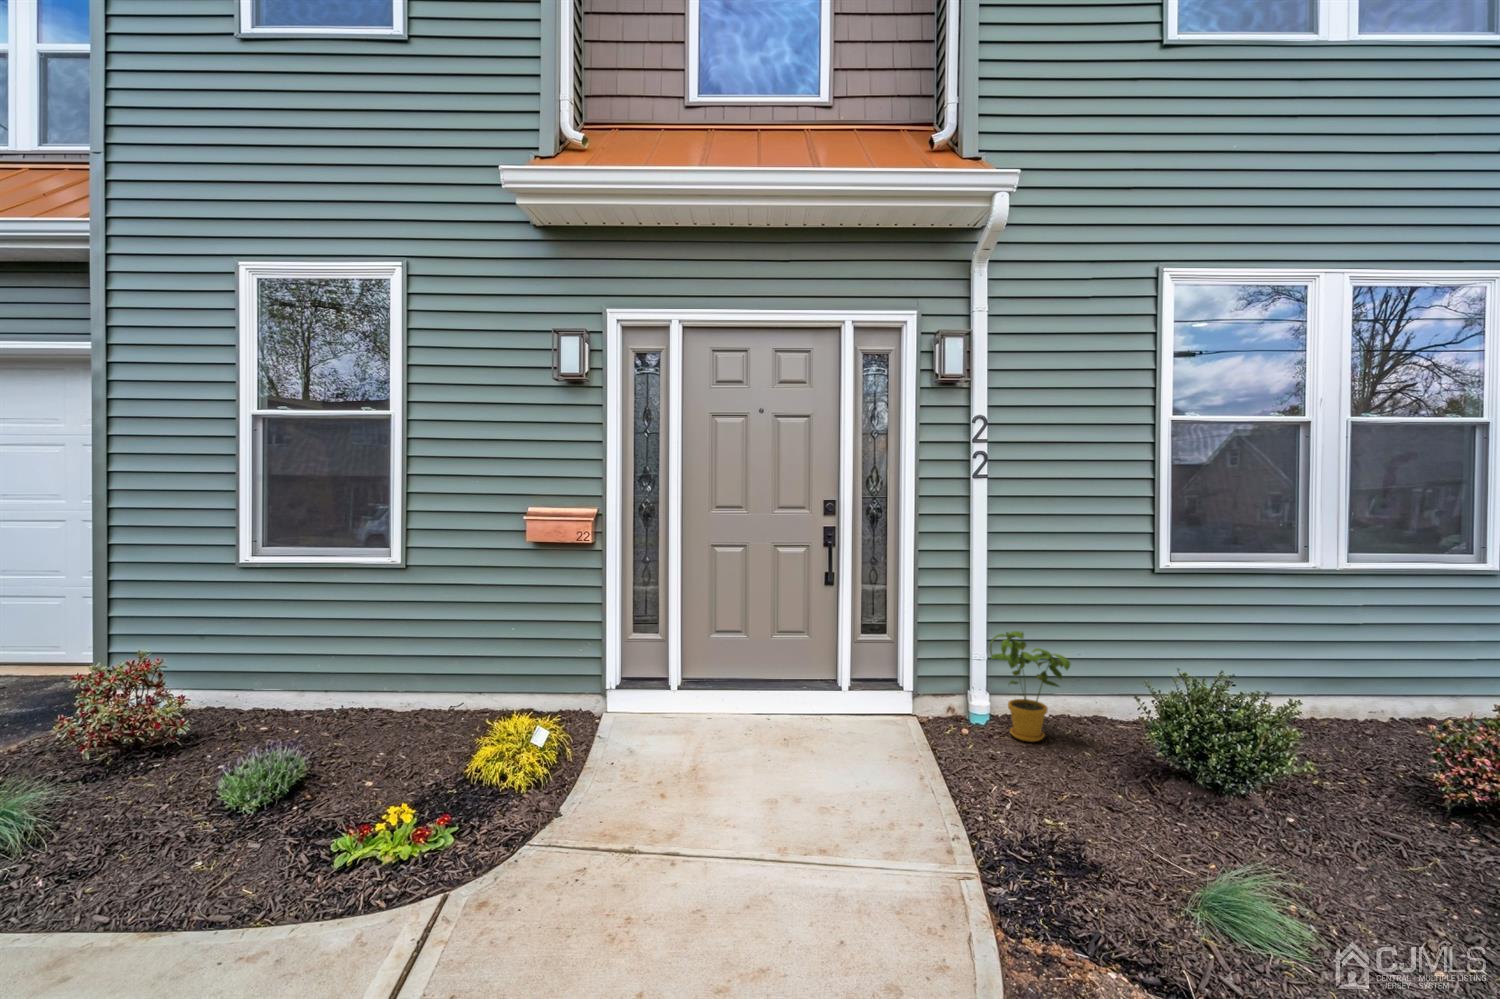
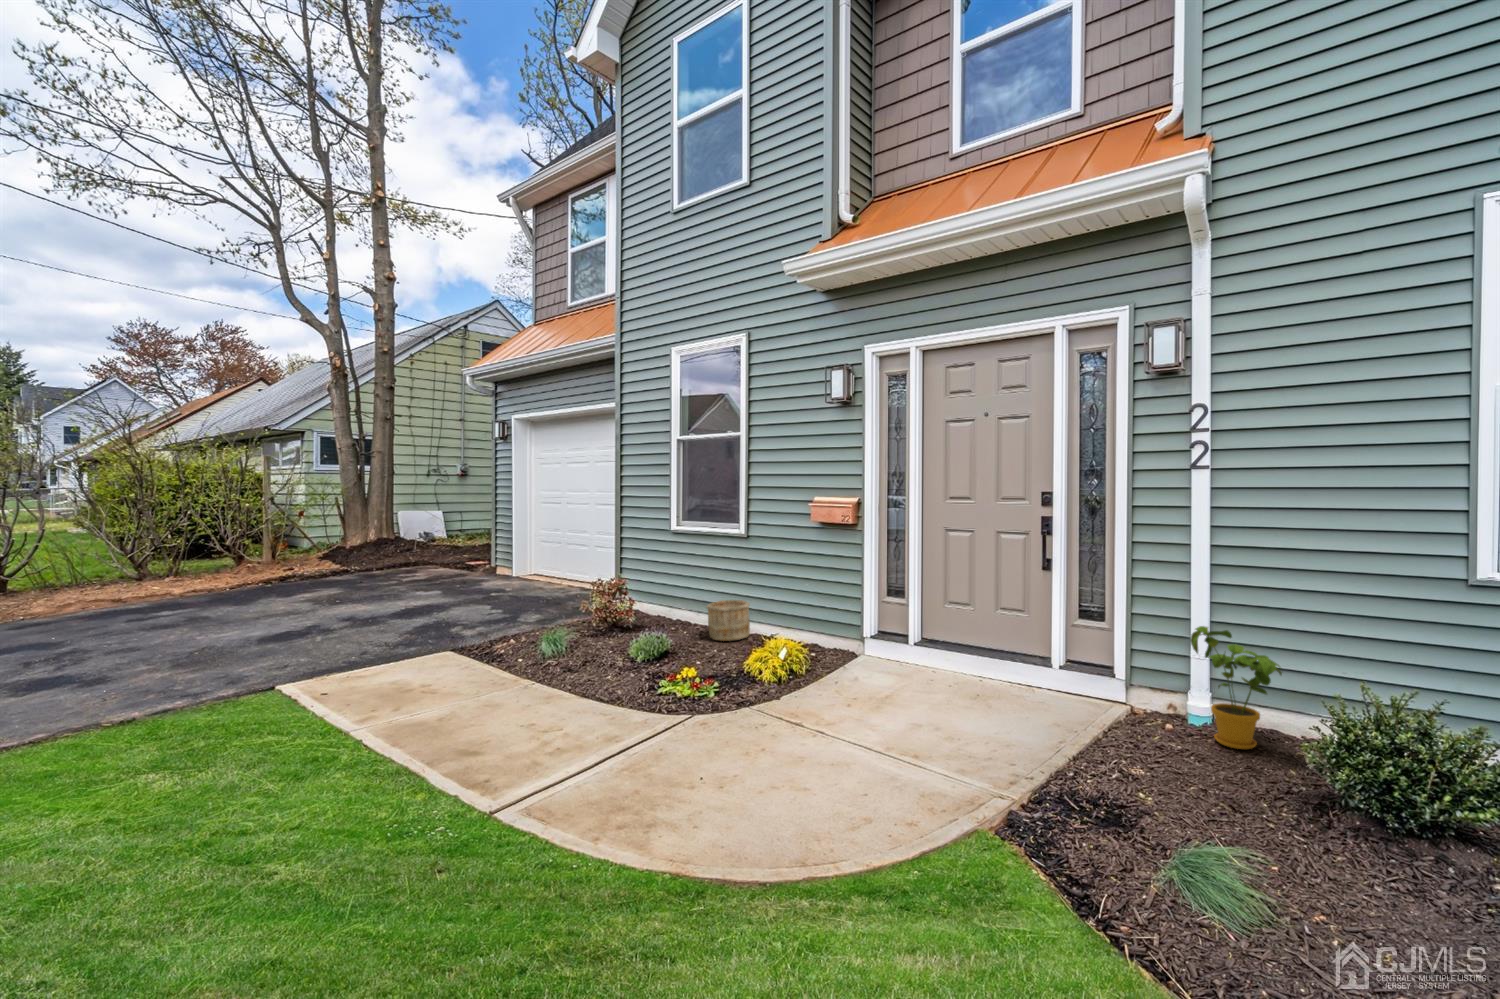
wooden bucket: none [344,665,420,736] -> present [706,600,750,641]

